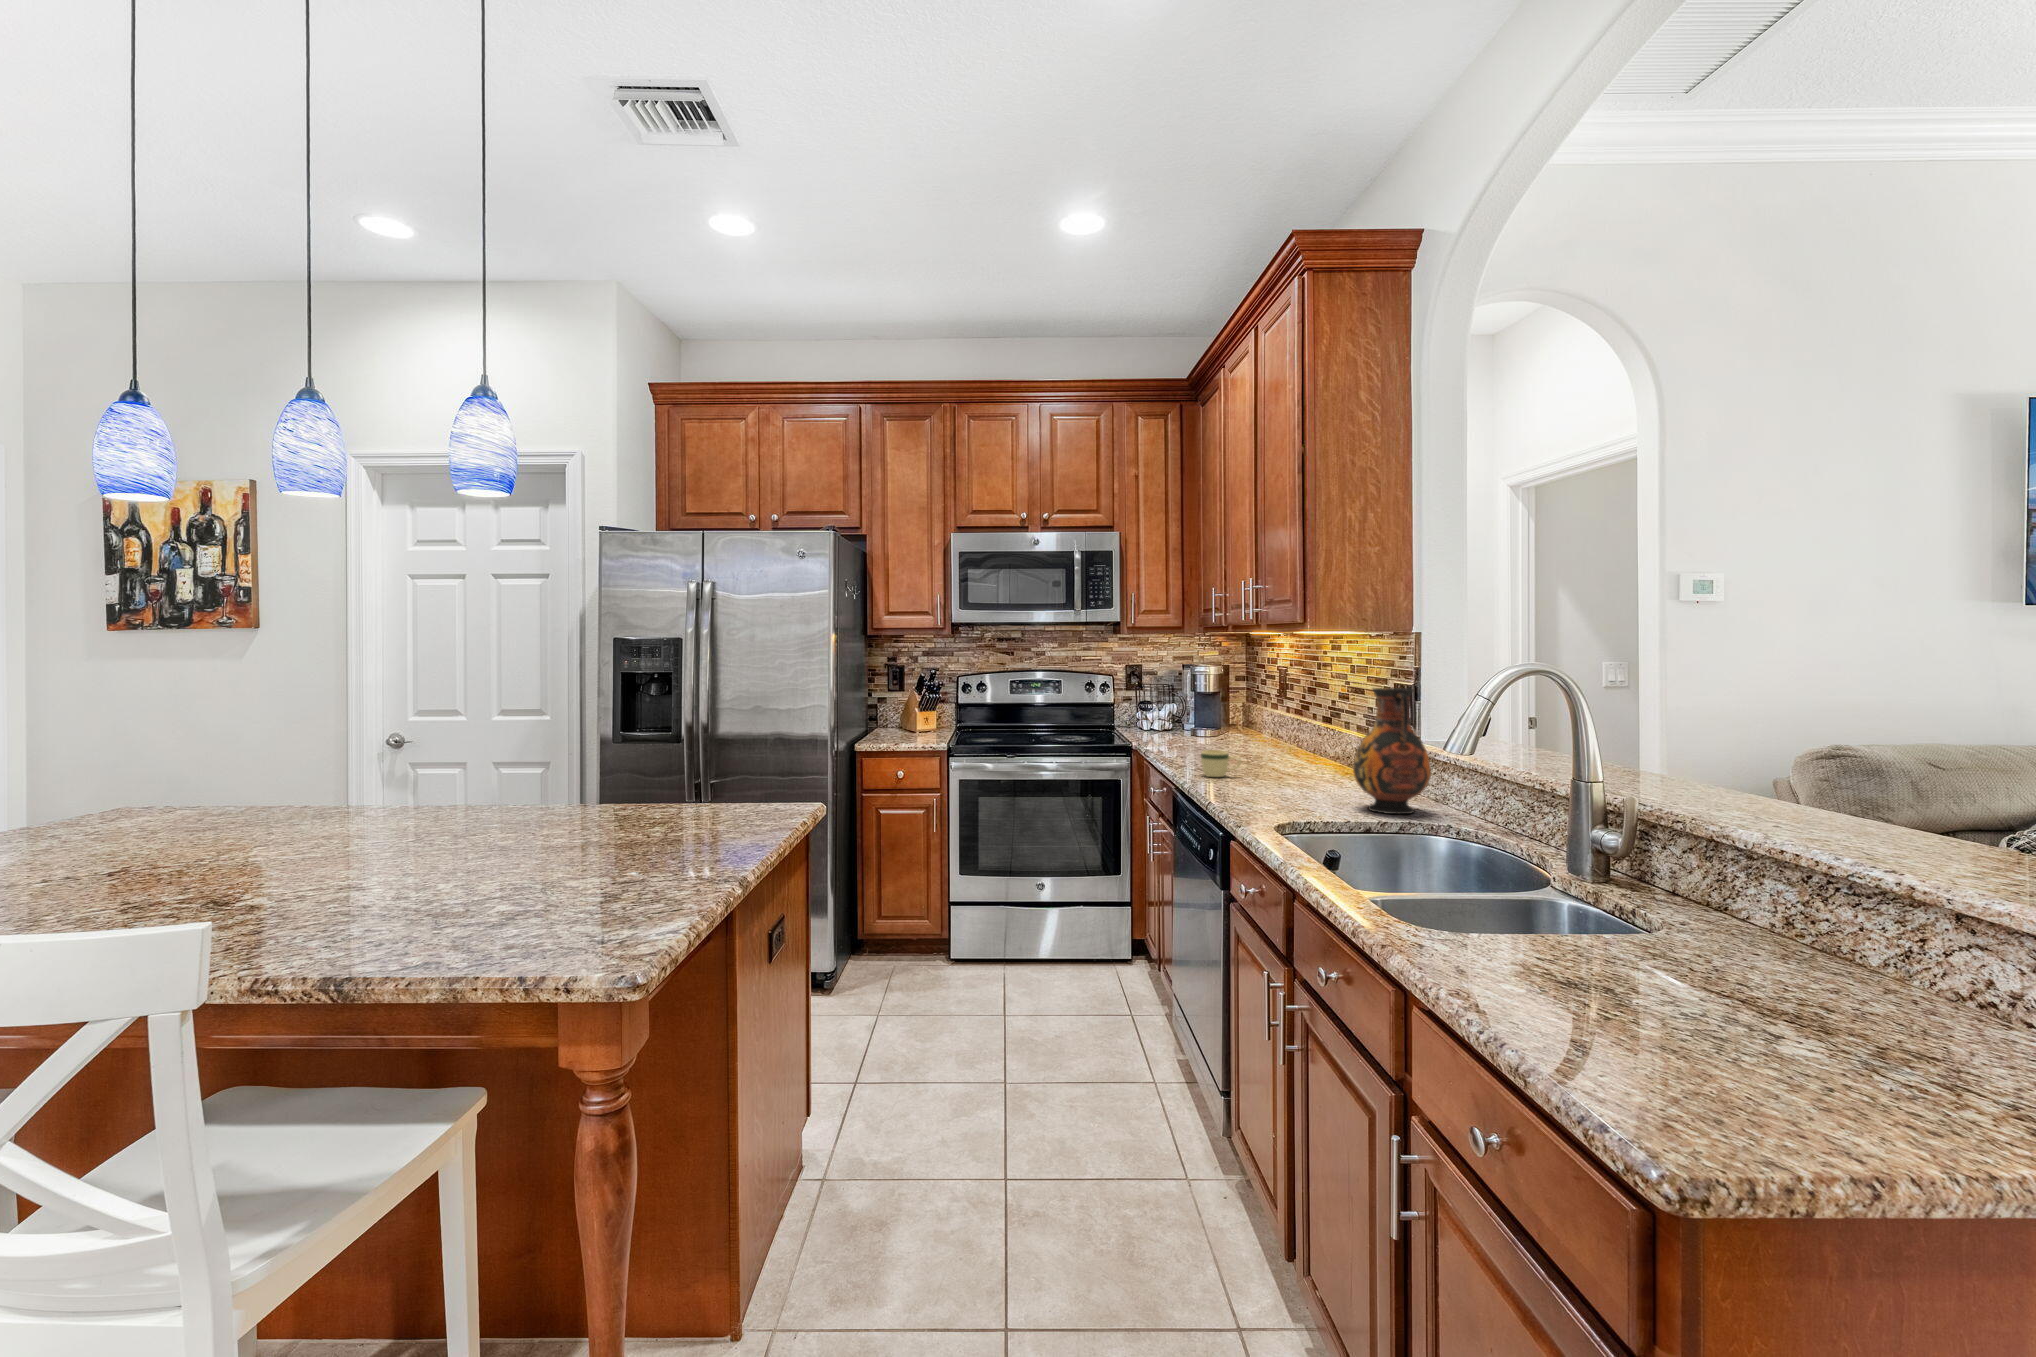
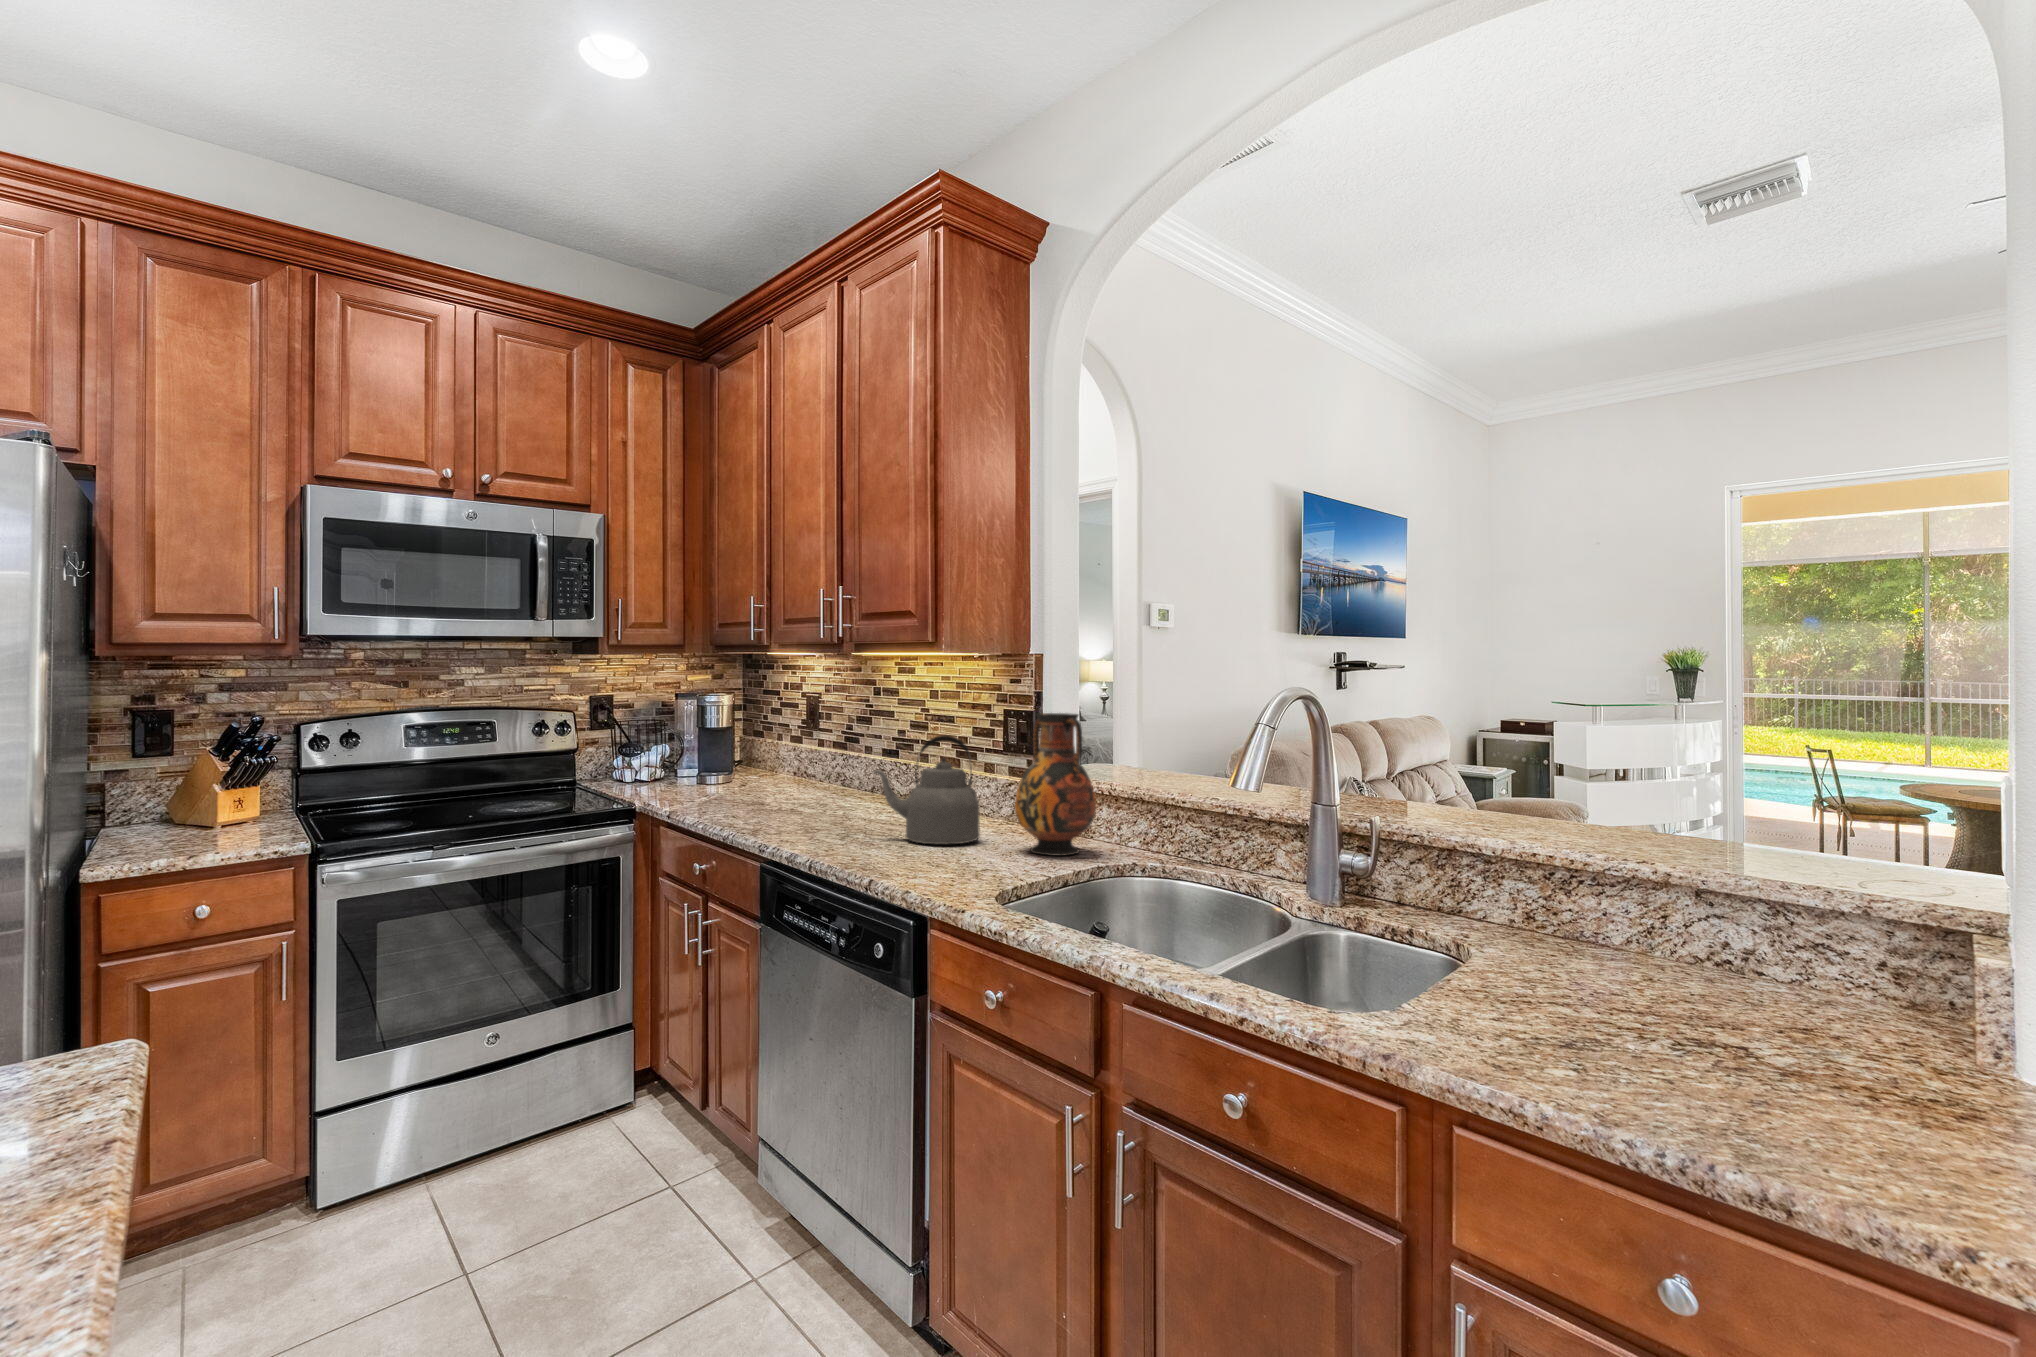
kettle: none [1248,705,1338,796] -> present [873,735,980,844]
mug: present [1201,750,1241,777] -> none [797,797,848,832]

